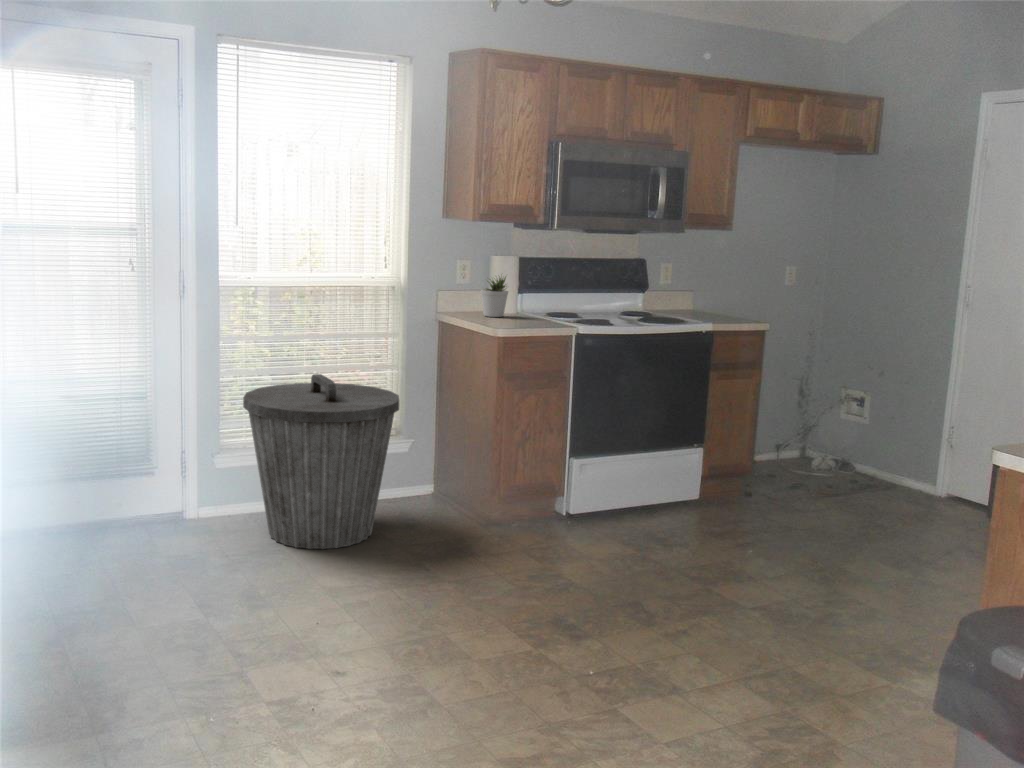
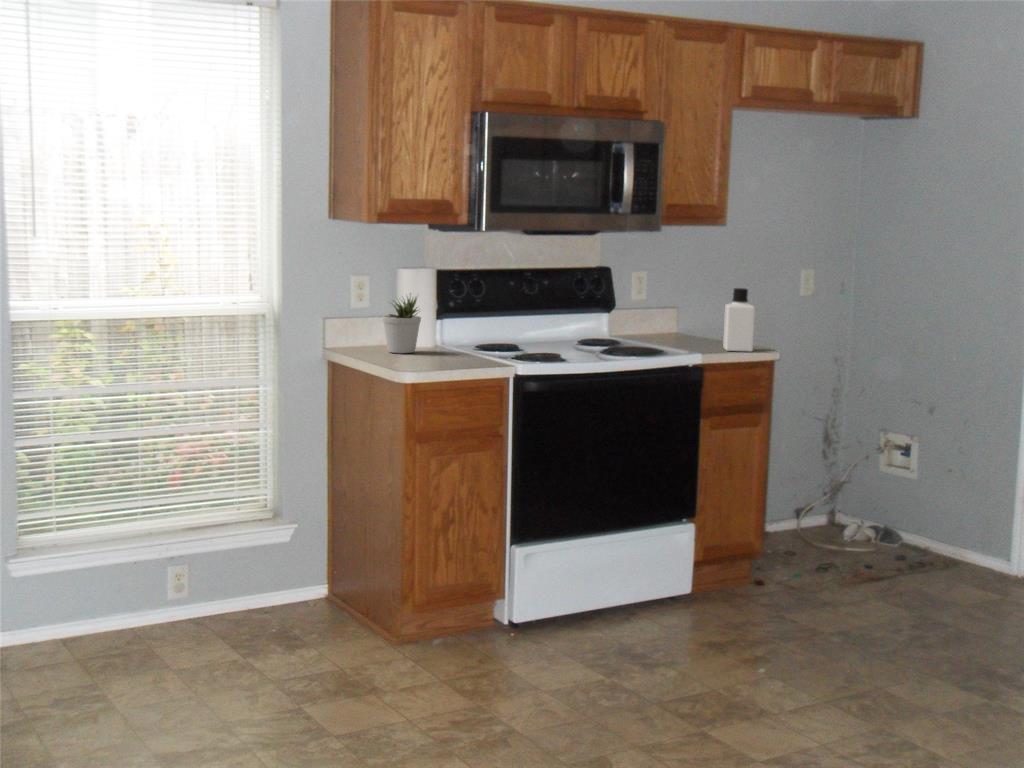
bottle: none [728,277,752,324] -> present [723,288,755,352]
trash can: present [243,374,399,549] -> none [40,442,266,693]

